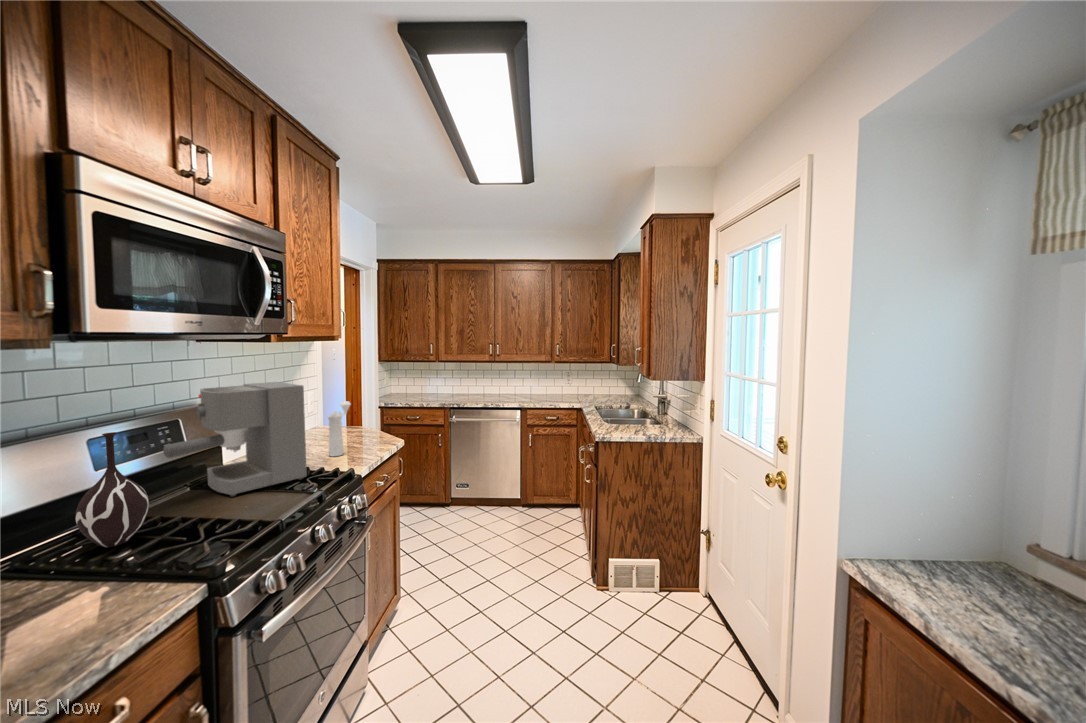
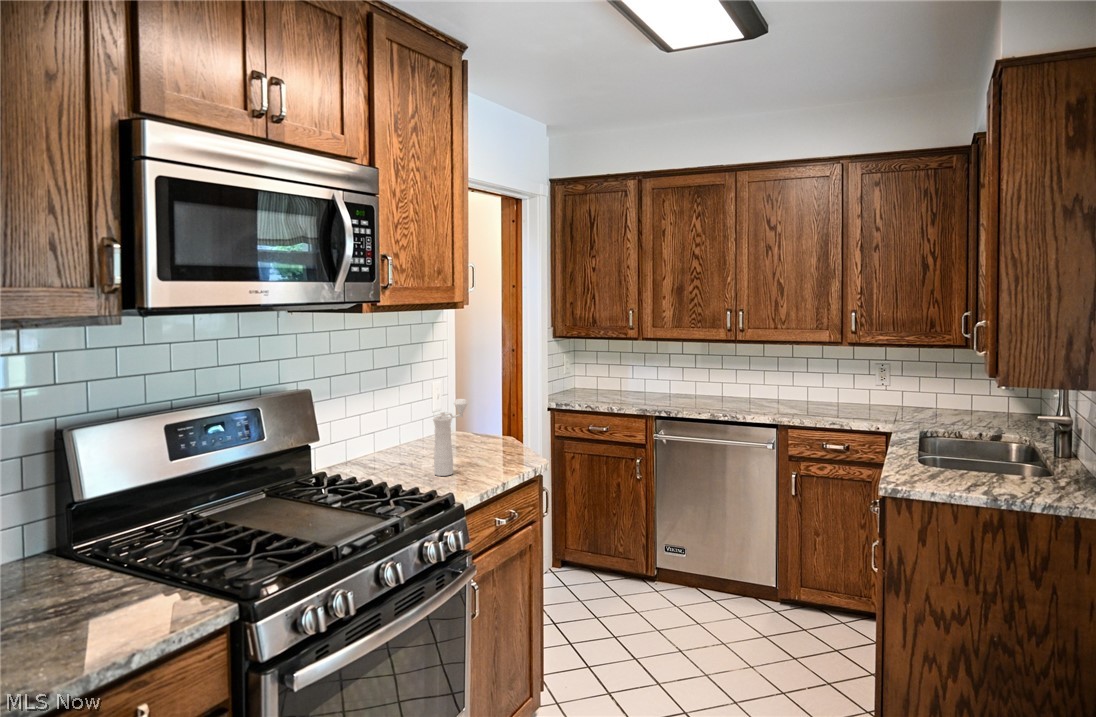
coffee maker: present [163,382,307,496] -> none [237,368,392,511]
vase: present [75,432,149,547] -> none [146,420,210,548]

